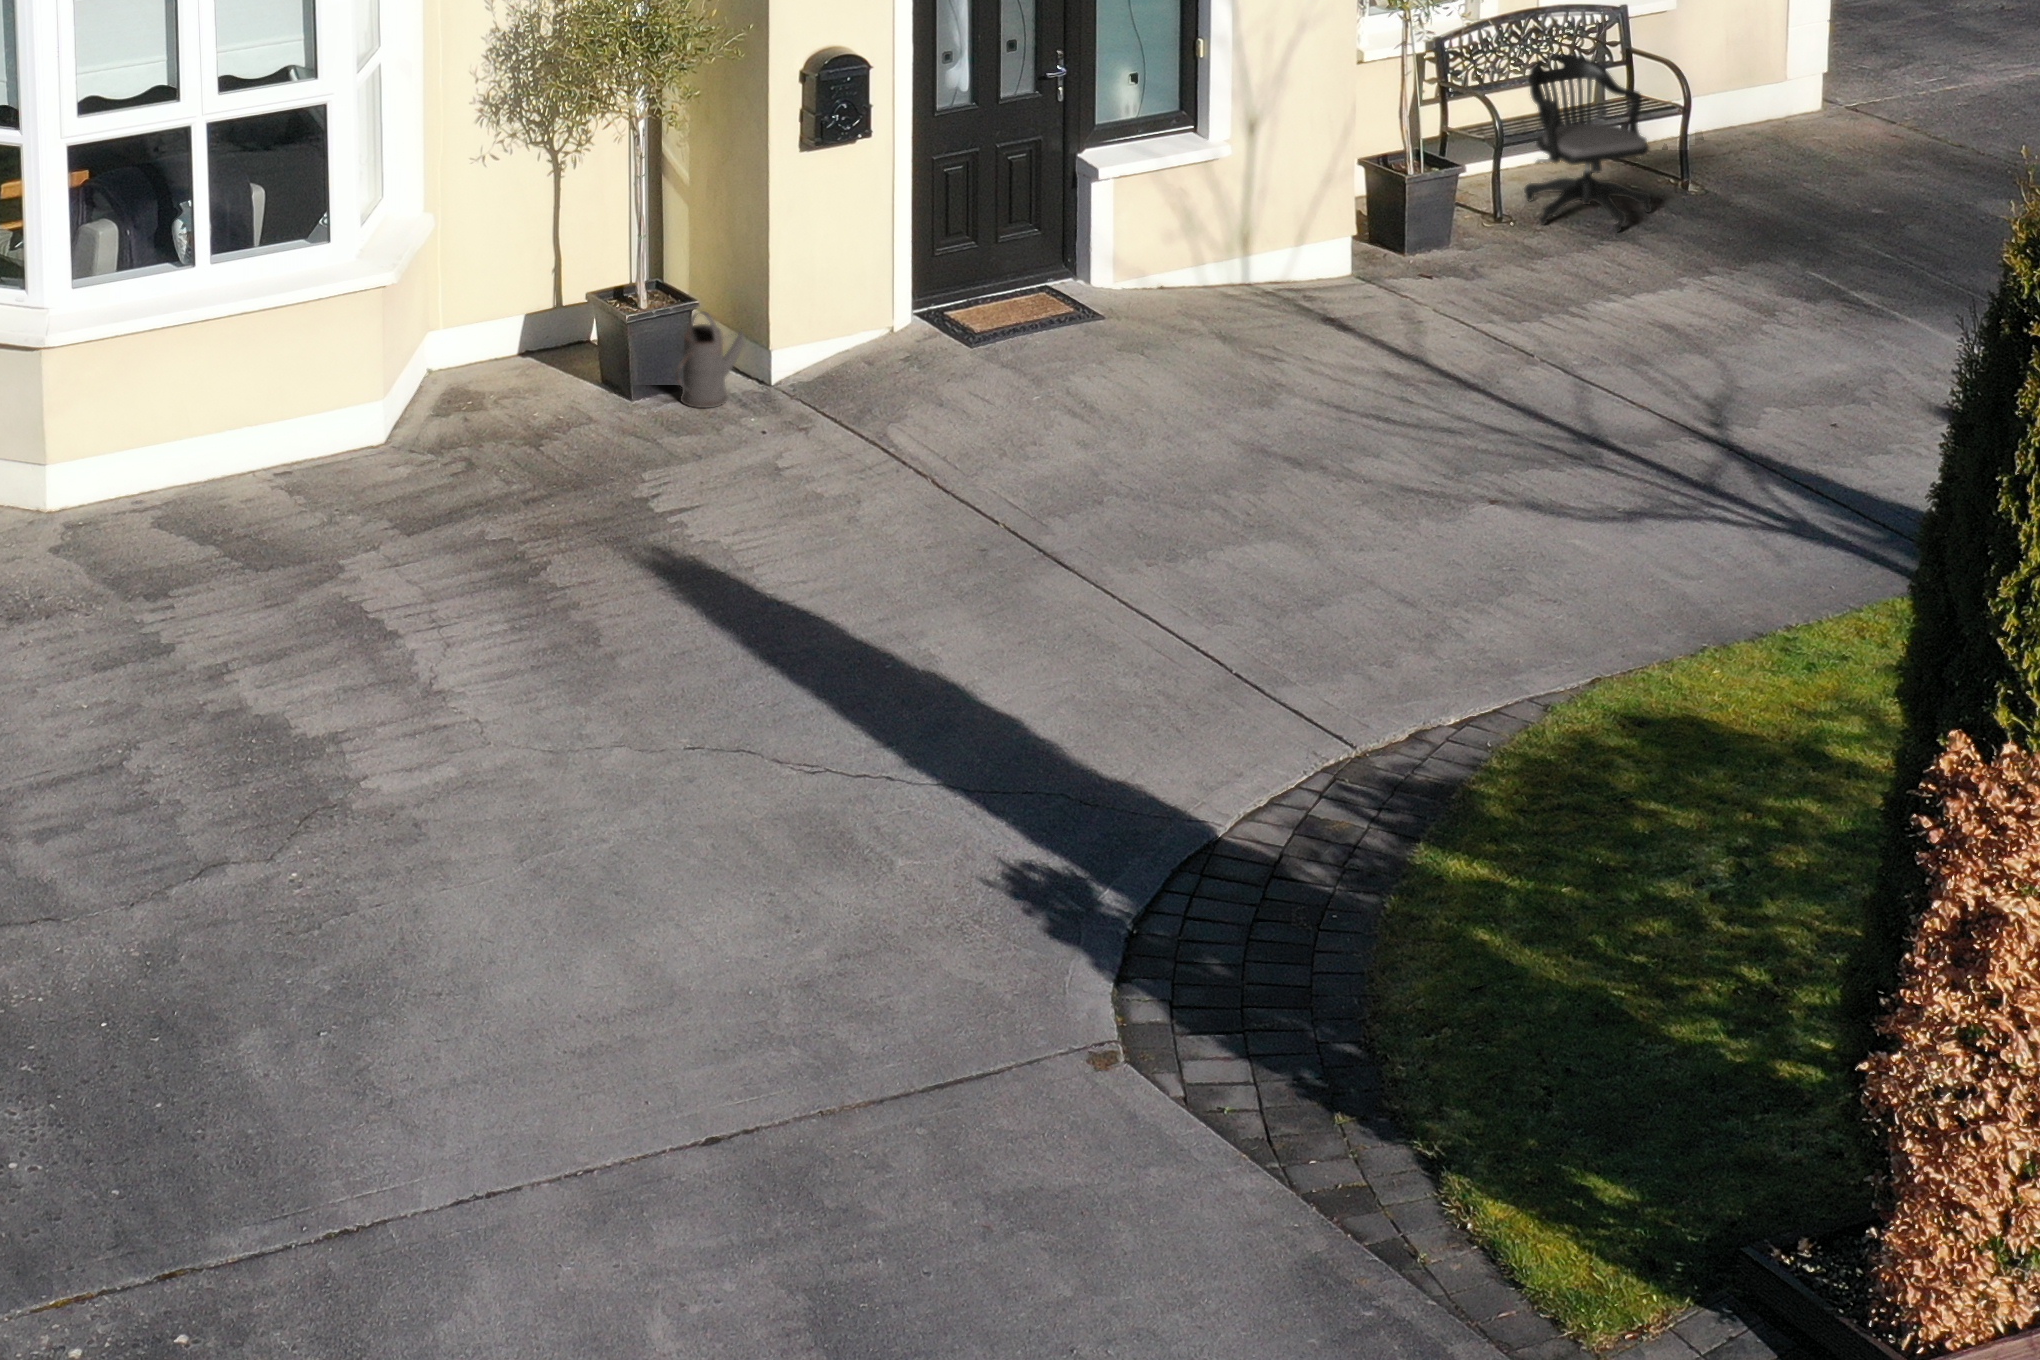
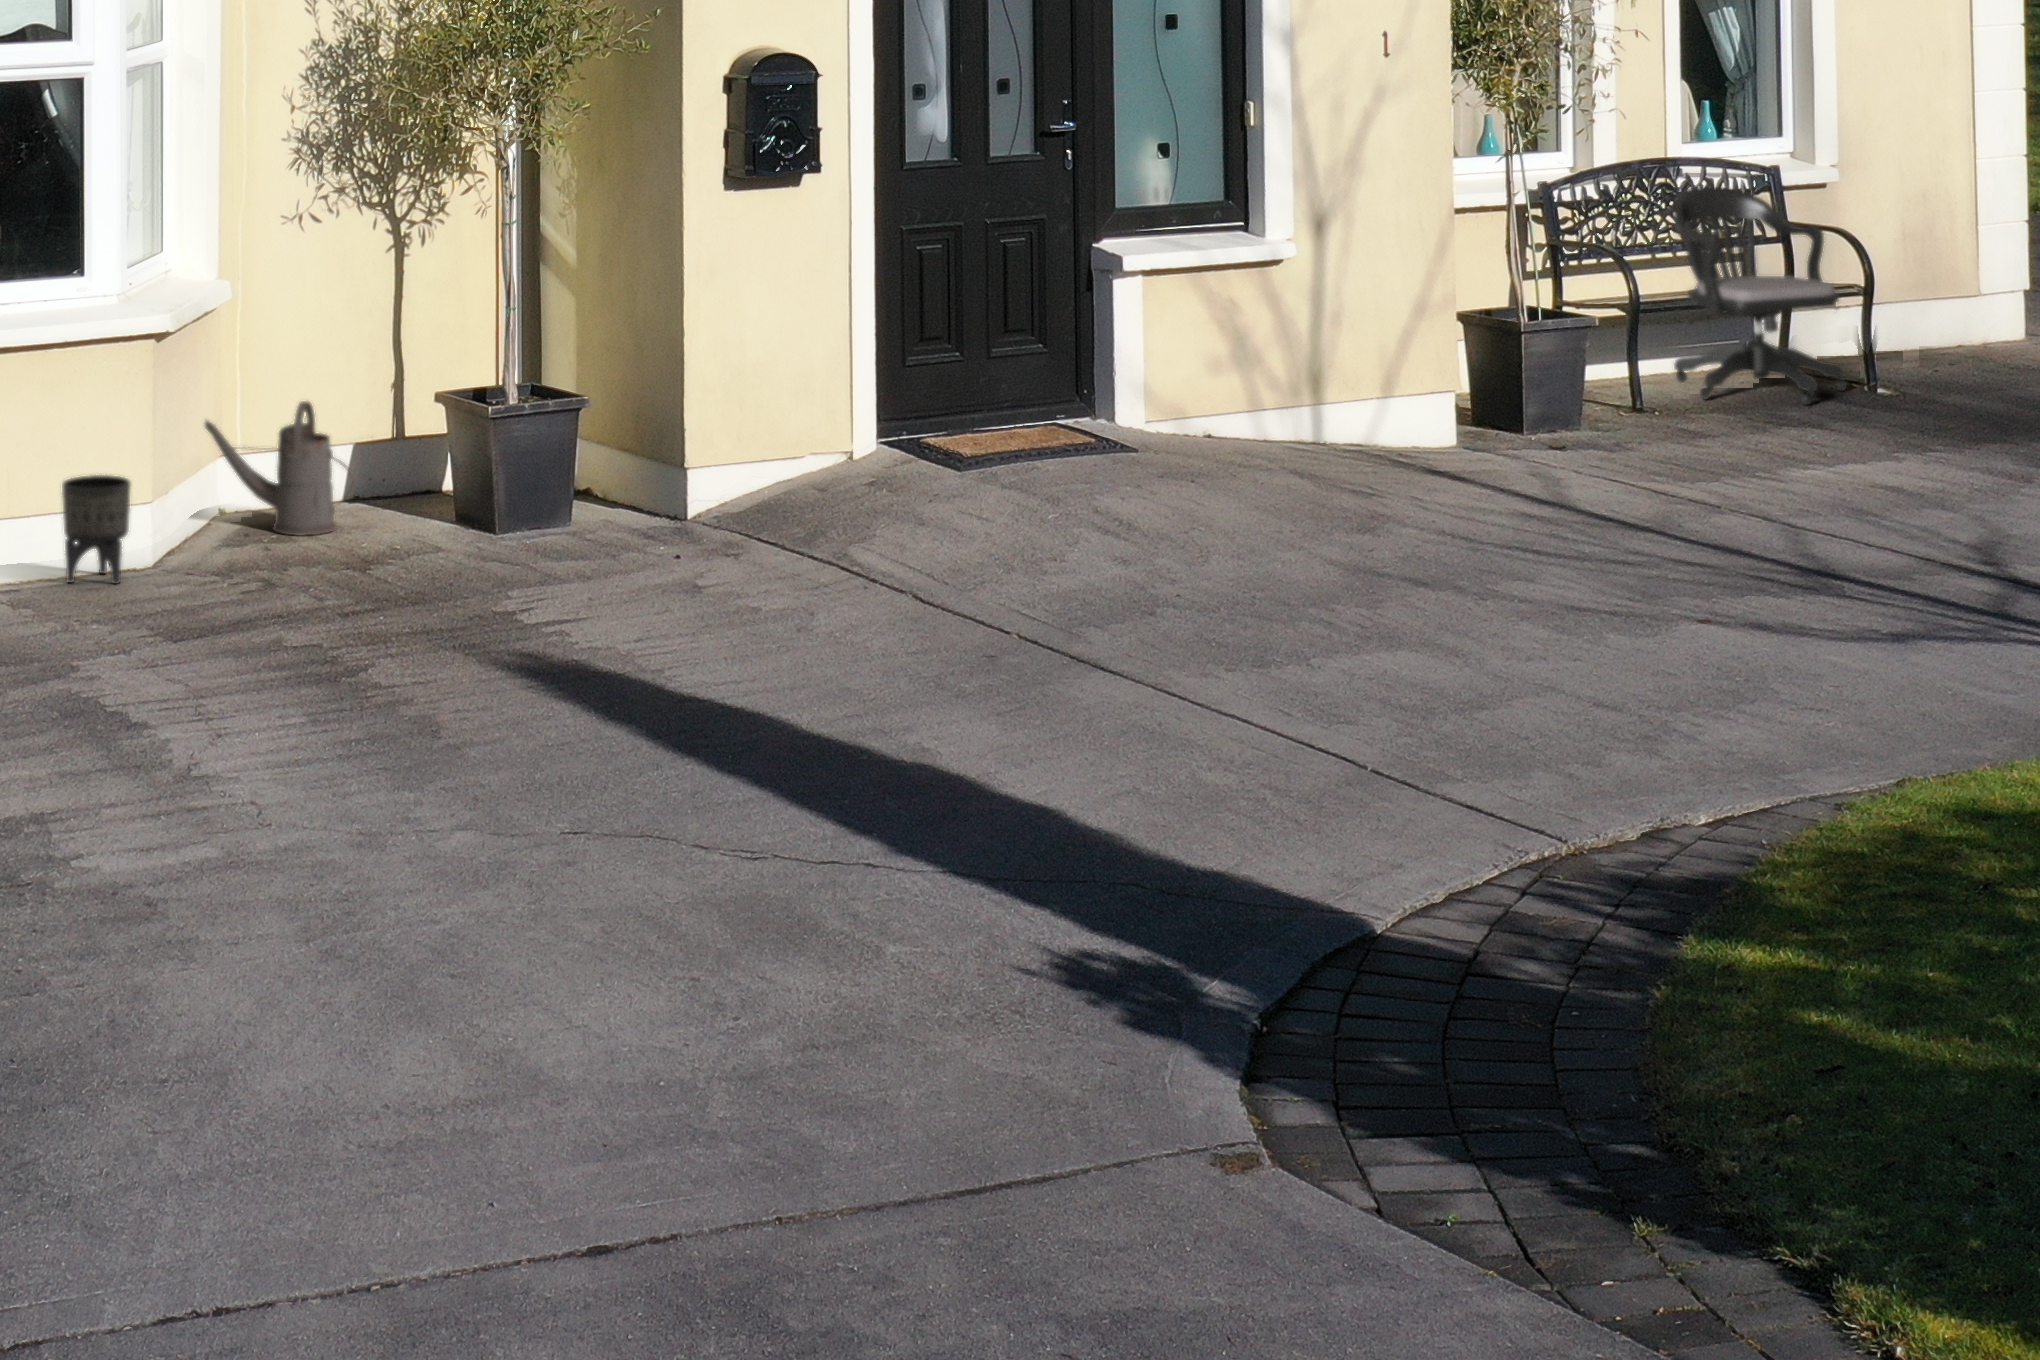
watering can: present [675,312,745,408] -> present [205,401,355,536]
planter: none [325,383,374,463] -> present [62,475,131,584]

